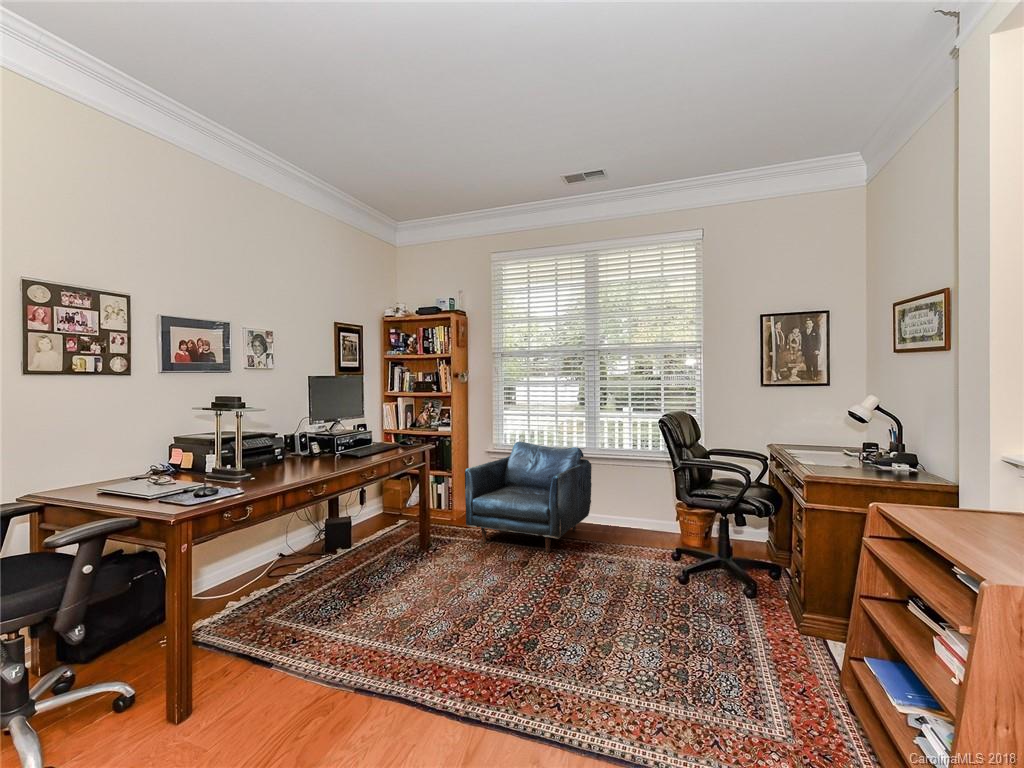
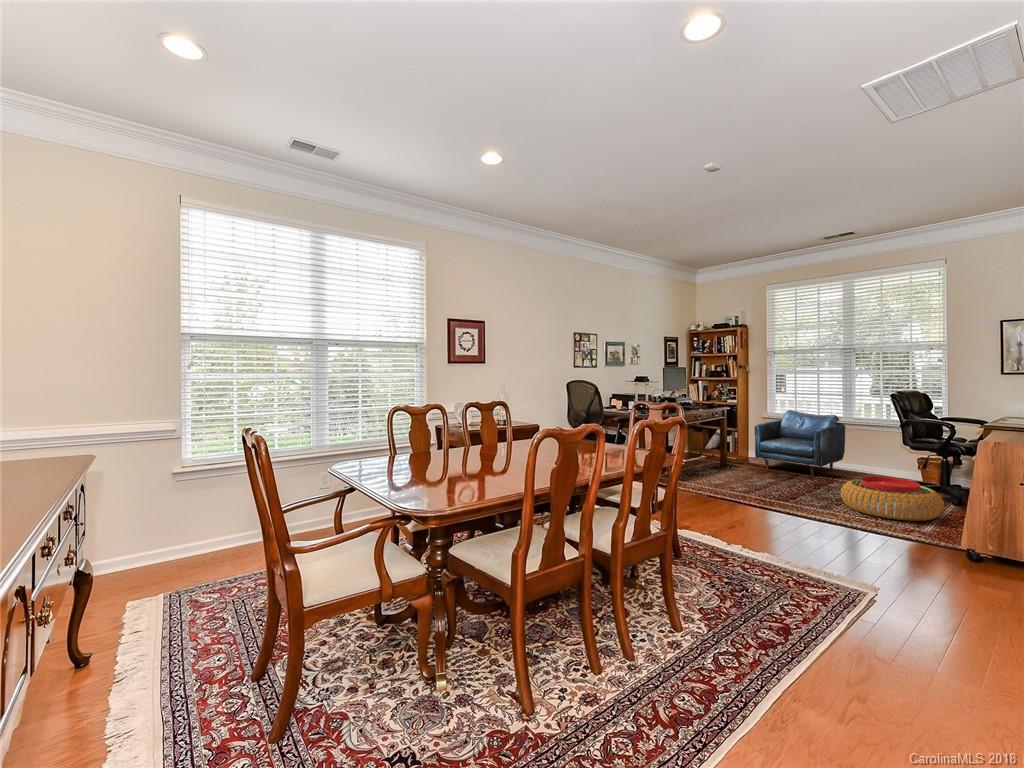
pouf: none [590,573,763,688] -> present [841,476,944,521]

